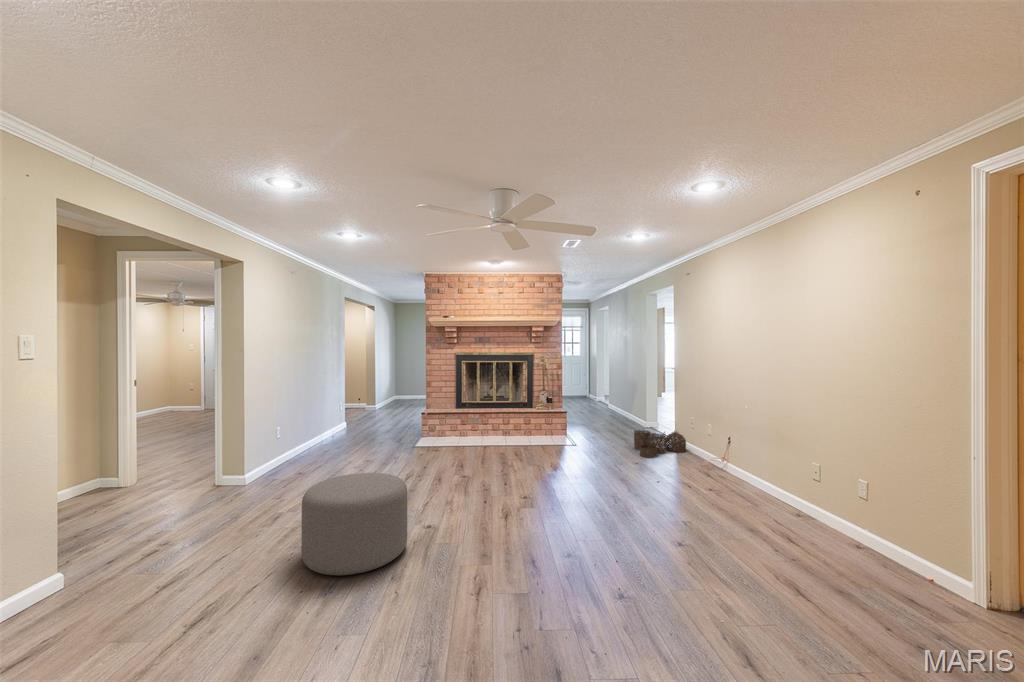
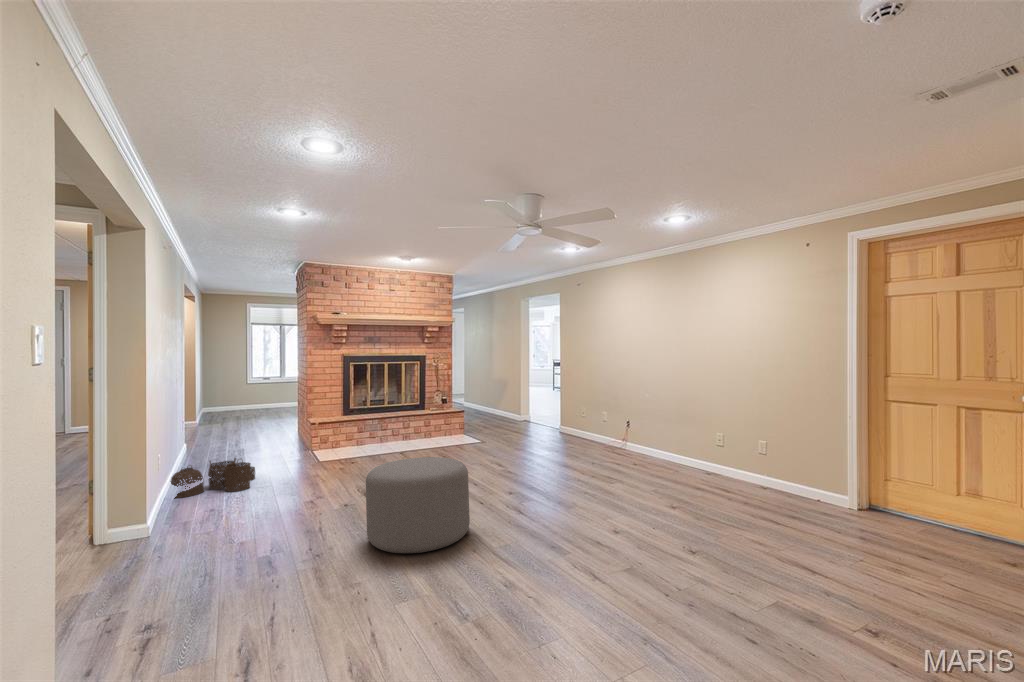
woven basket: present [634,430,686,458] -> present [170,458,255,498]

